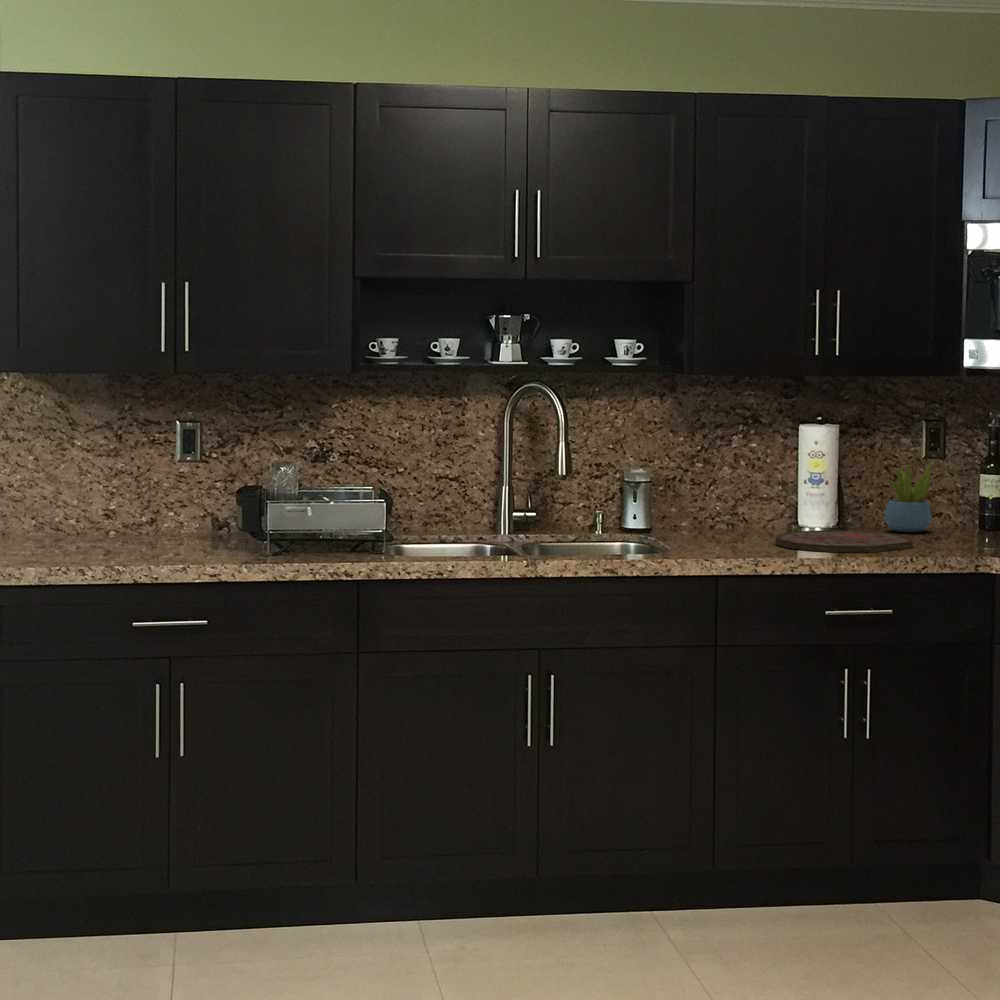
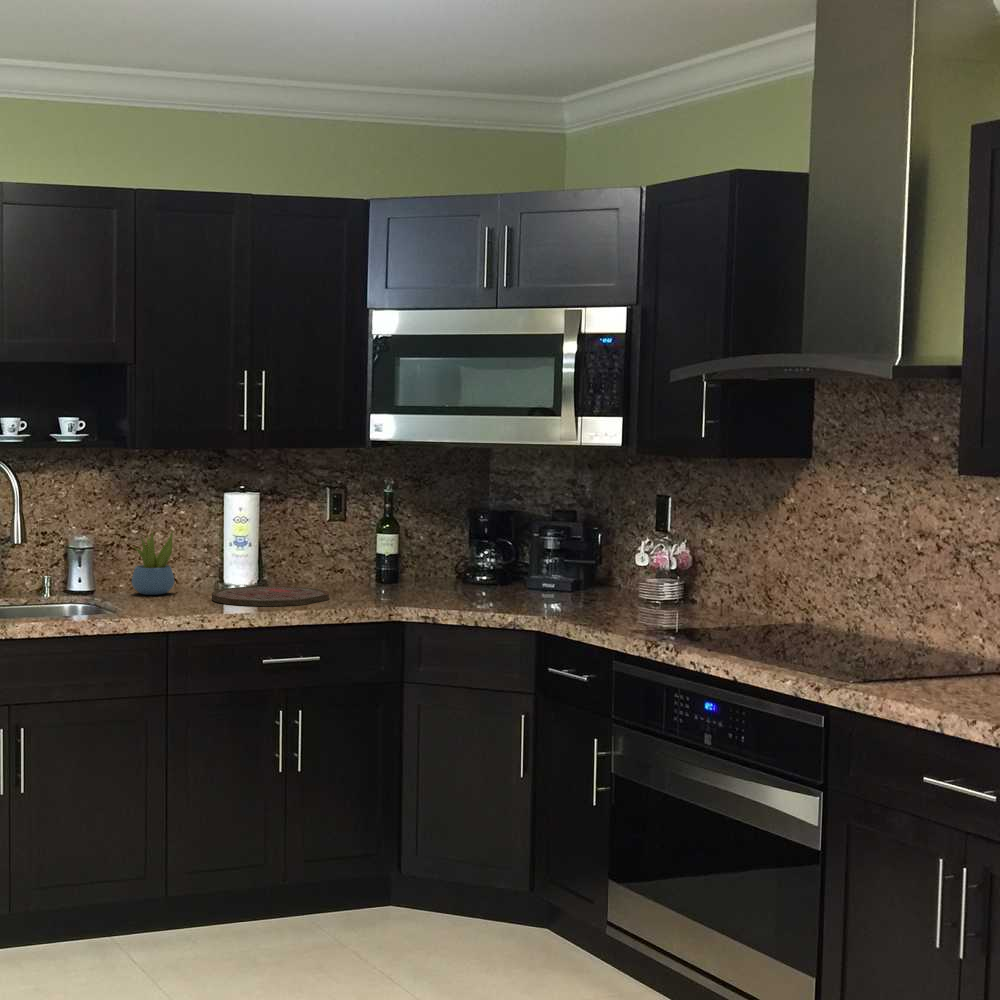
succulent plant: present [884,462,932,532] -> present [132,531,174,595]

